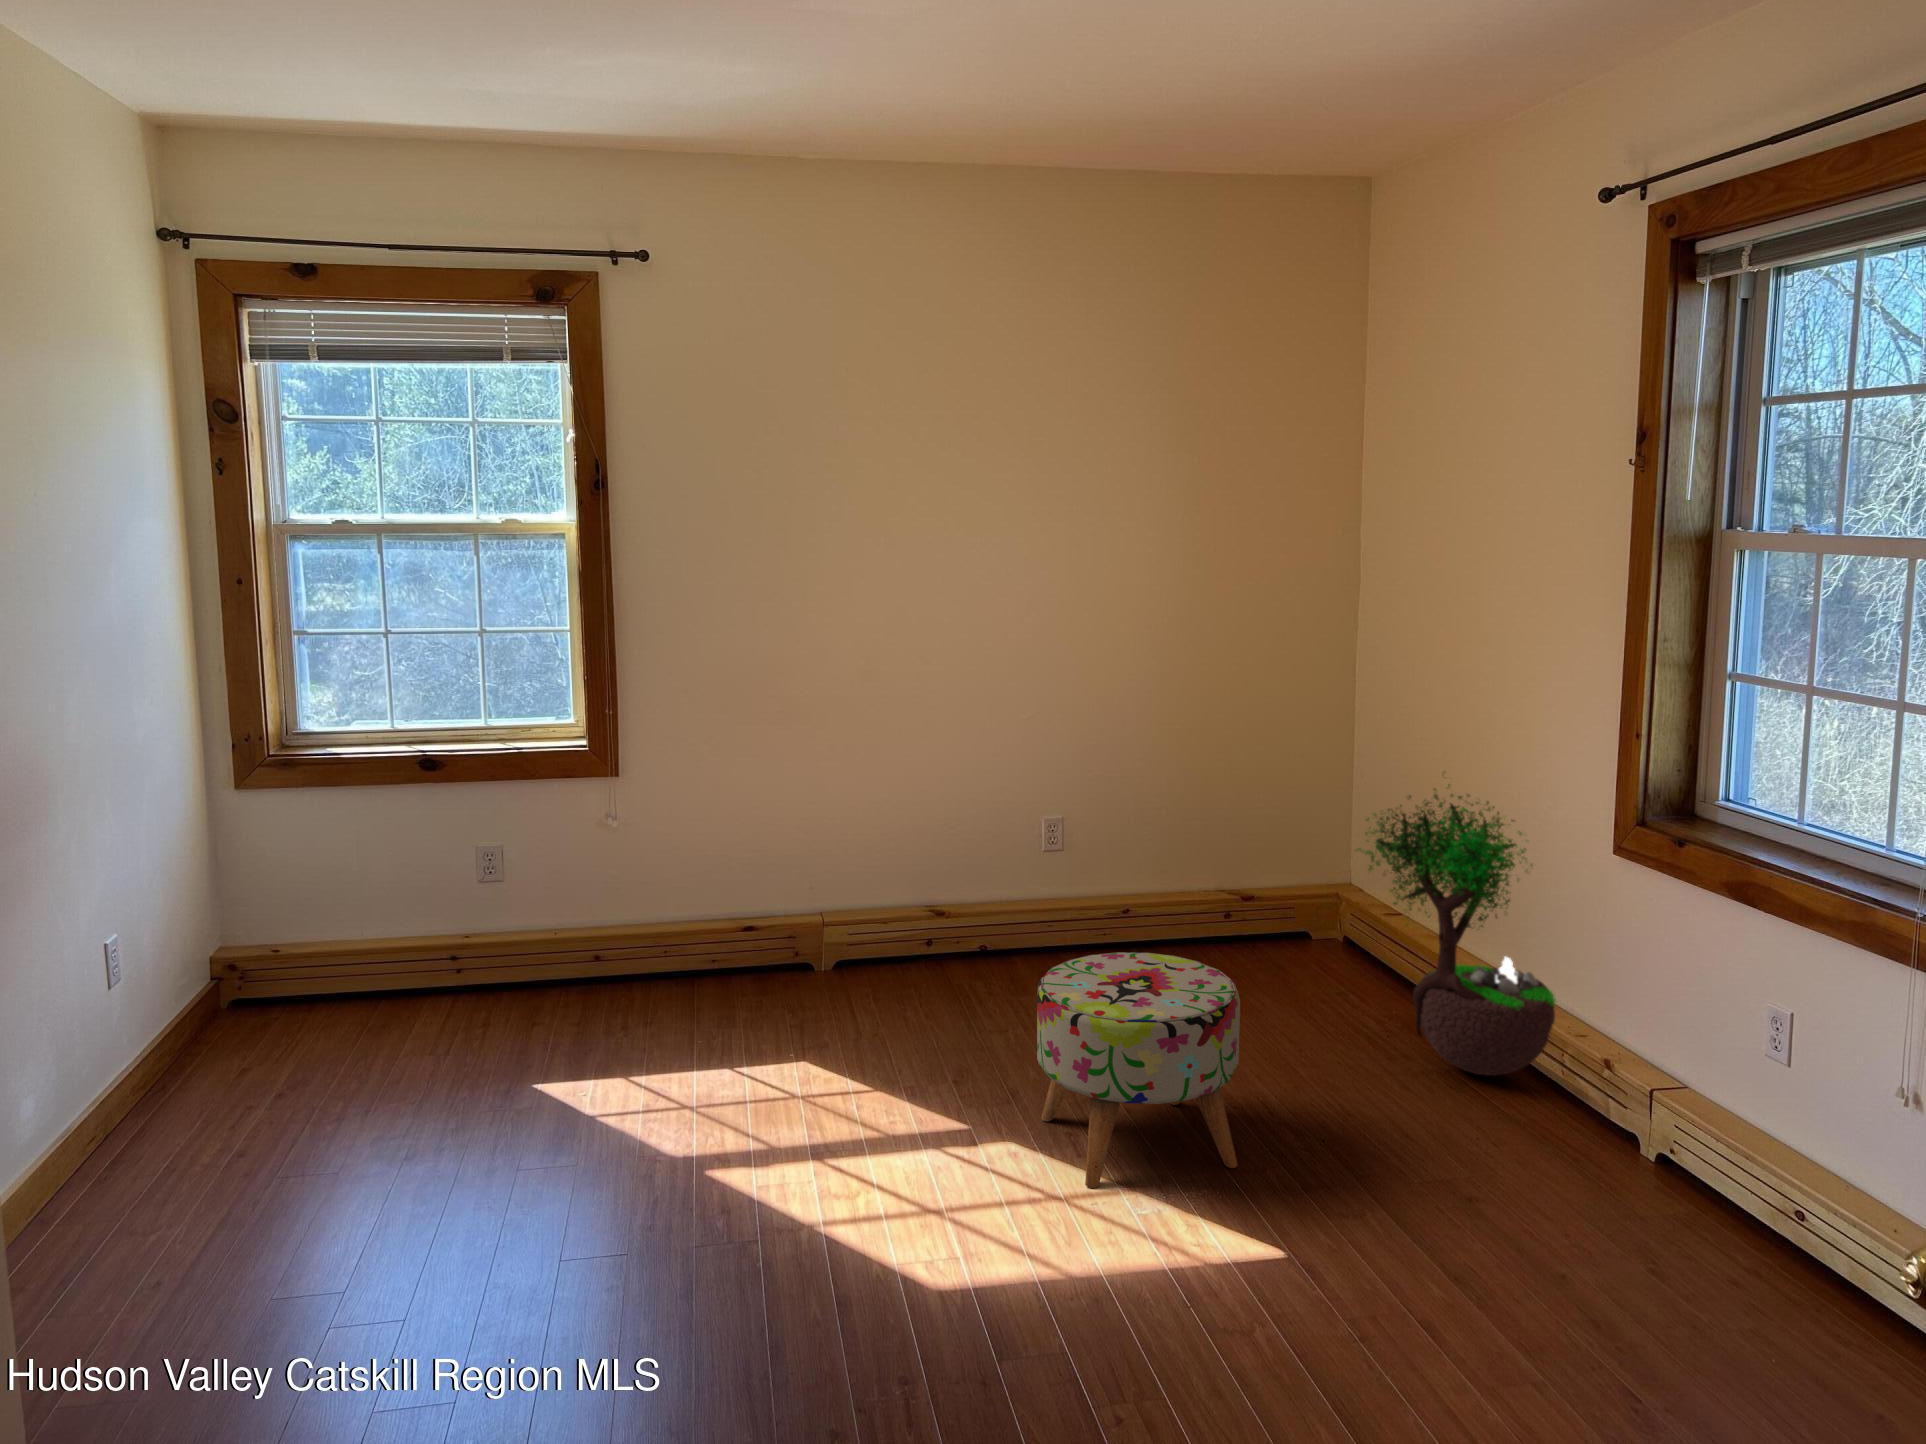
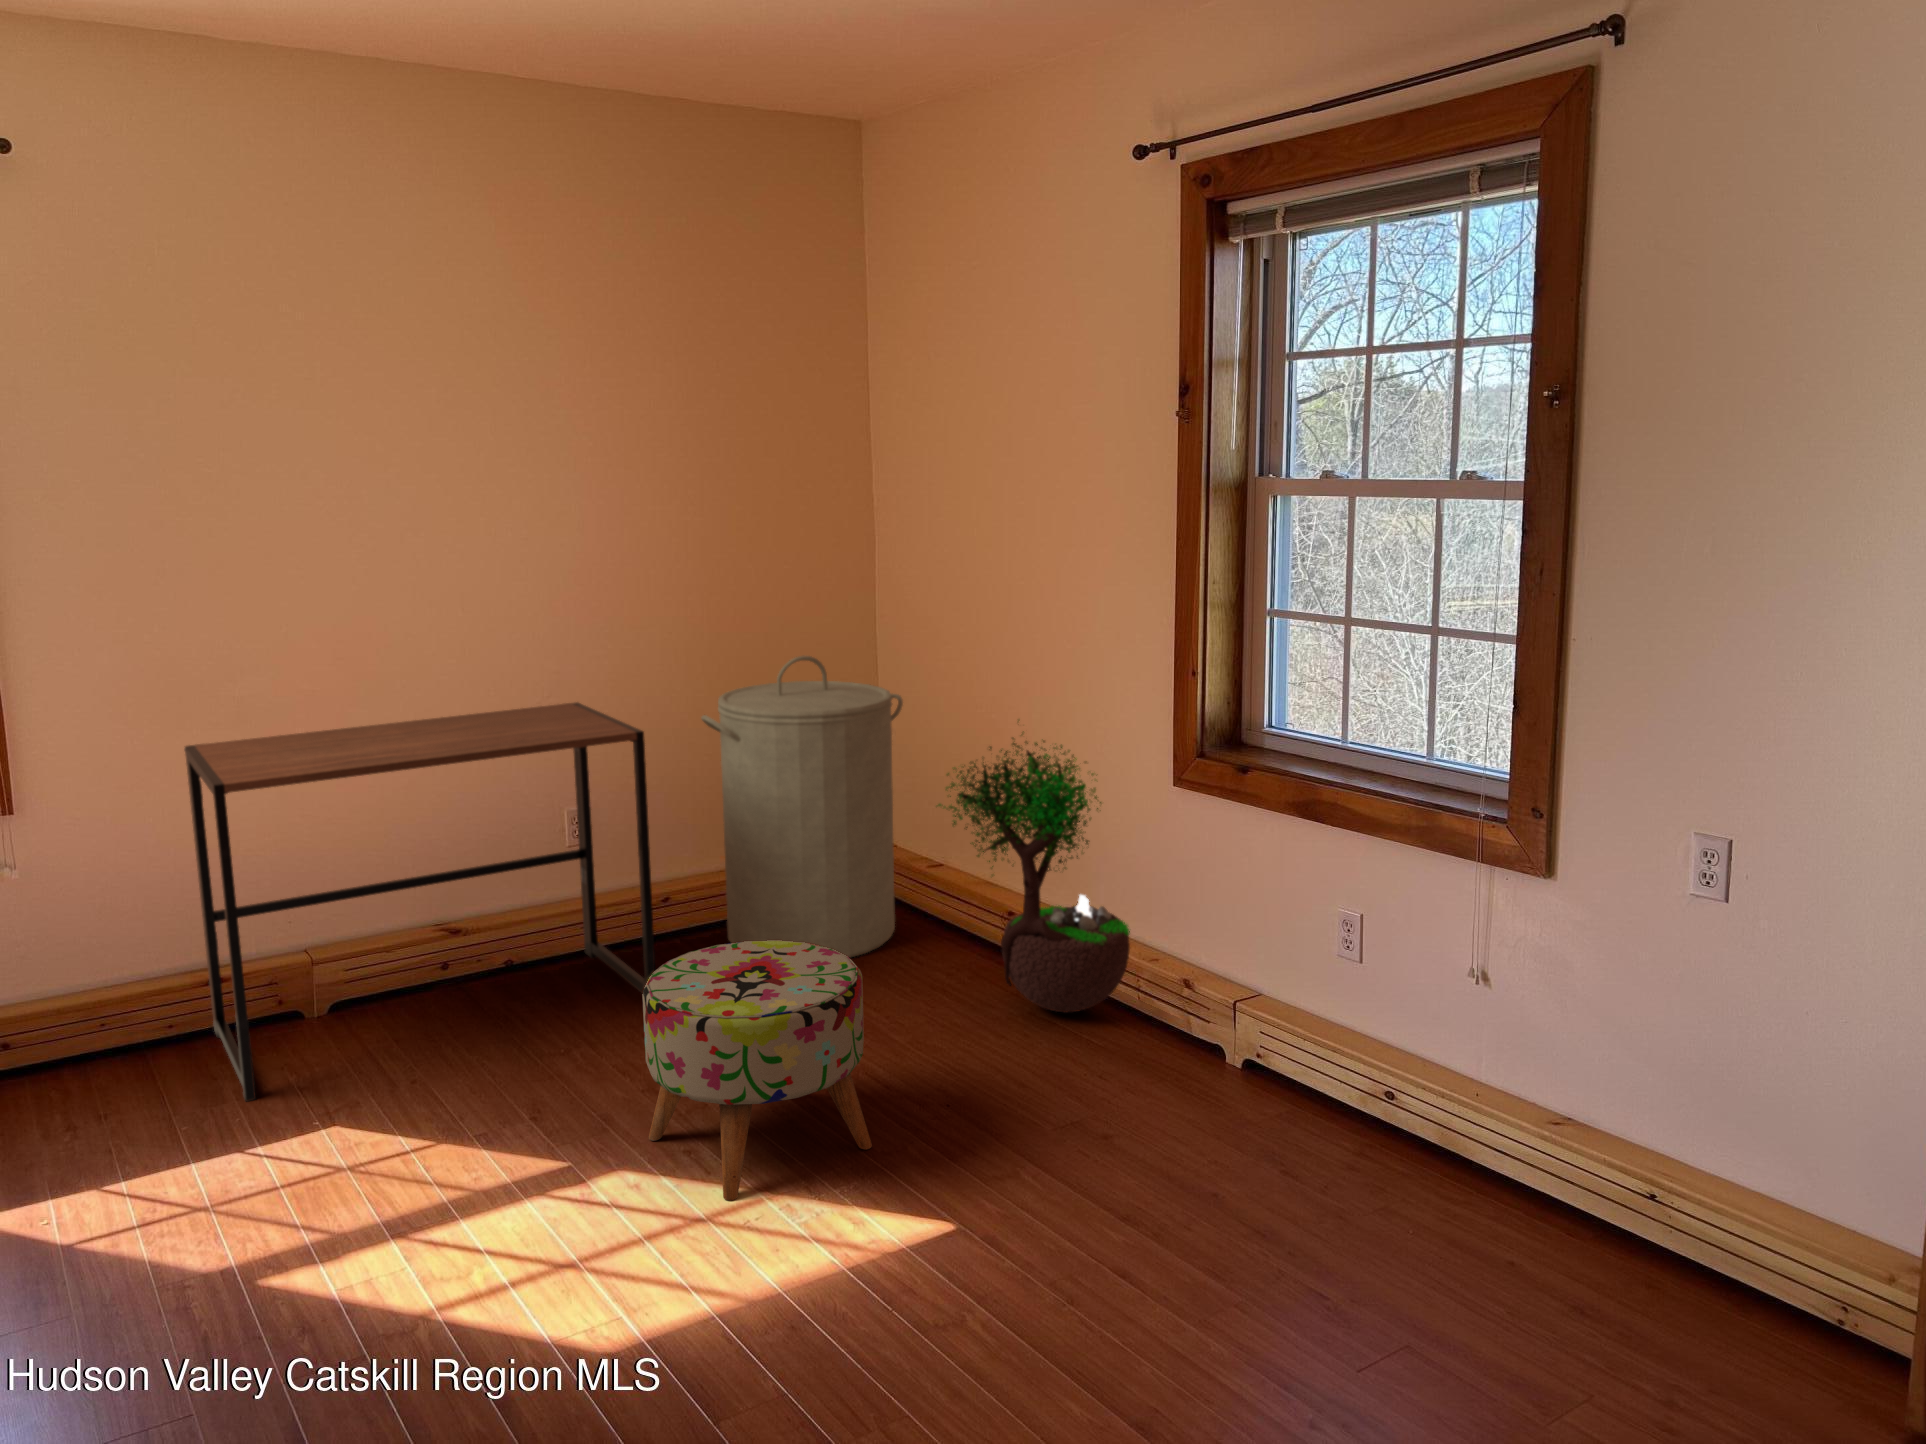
laundry hamper: none [1159,699,1355,989] -> present [701,656,903,957]
desk: none [743,728,1094,1029] -> present [184,702,655,1101]

